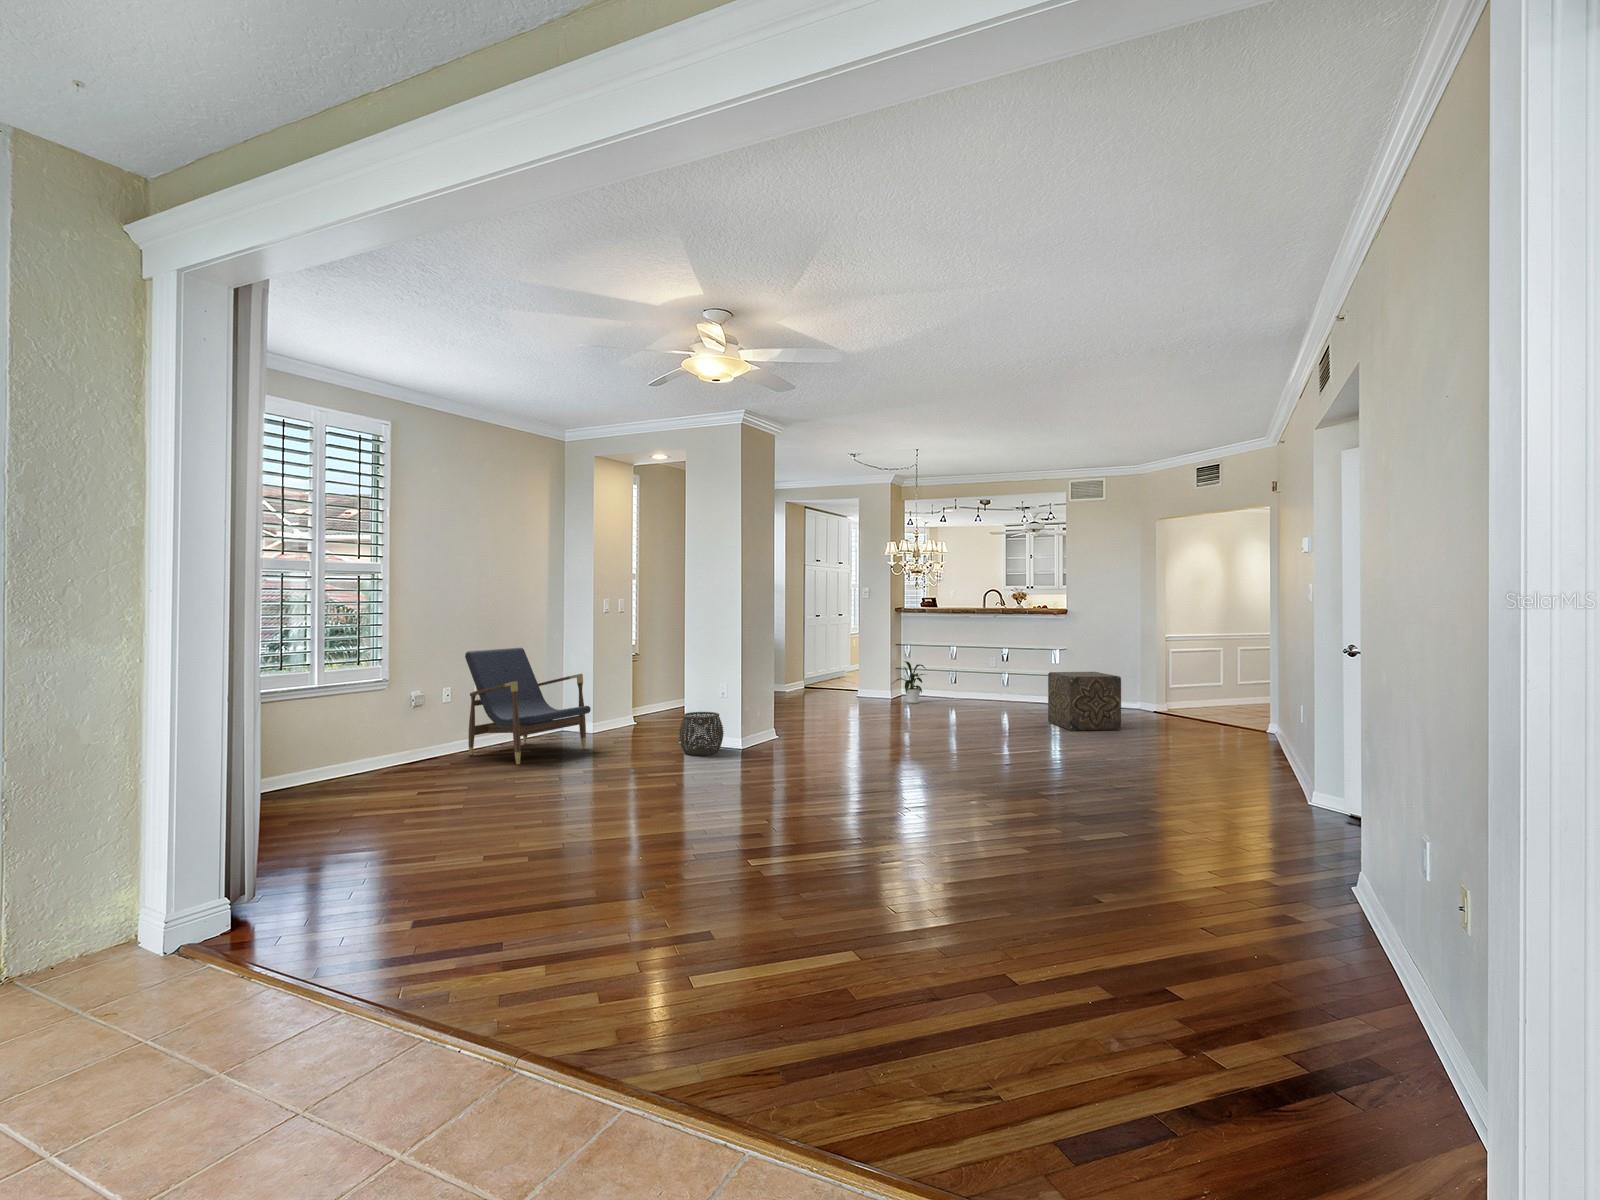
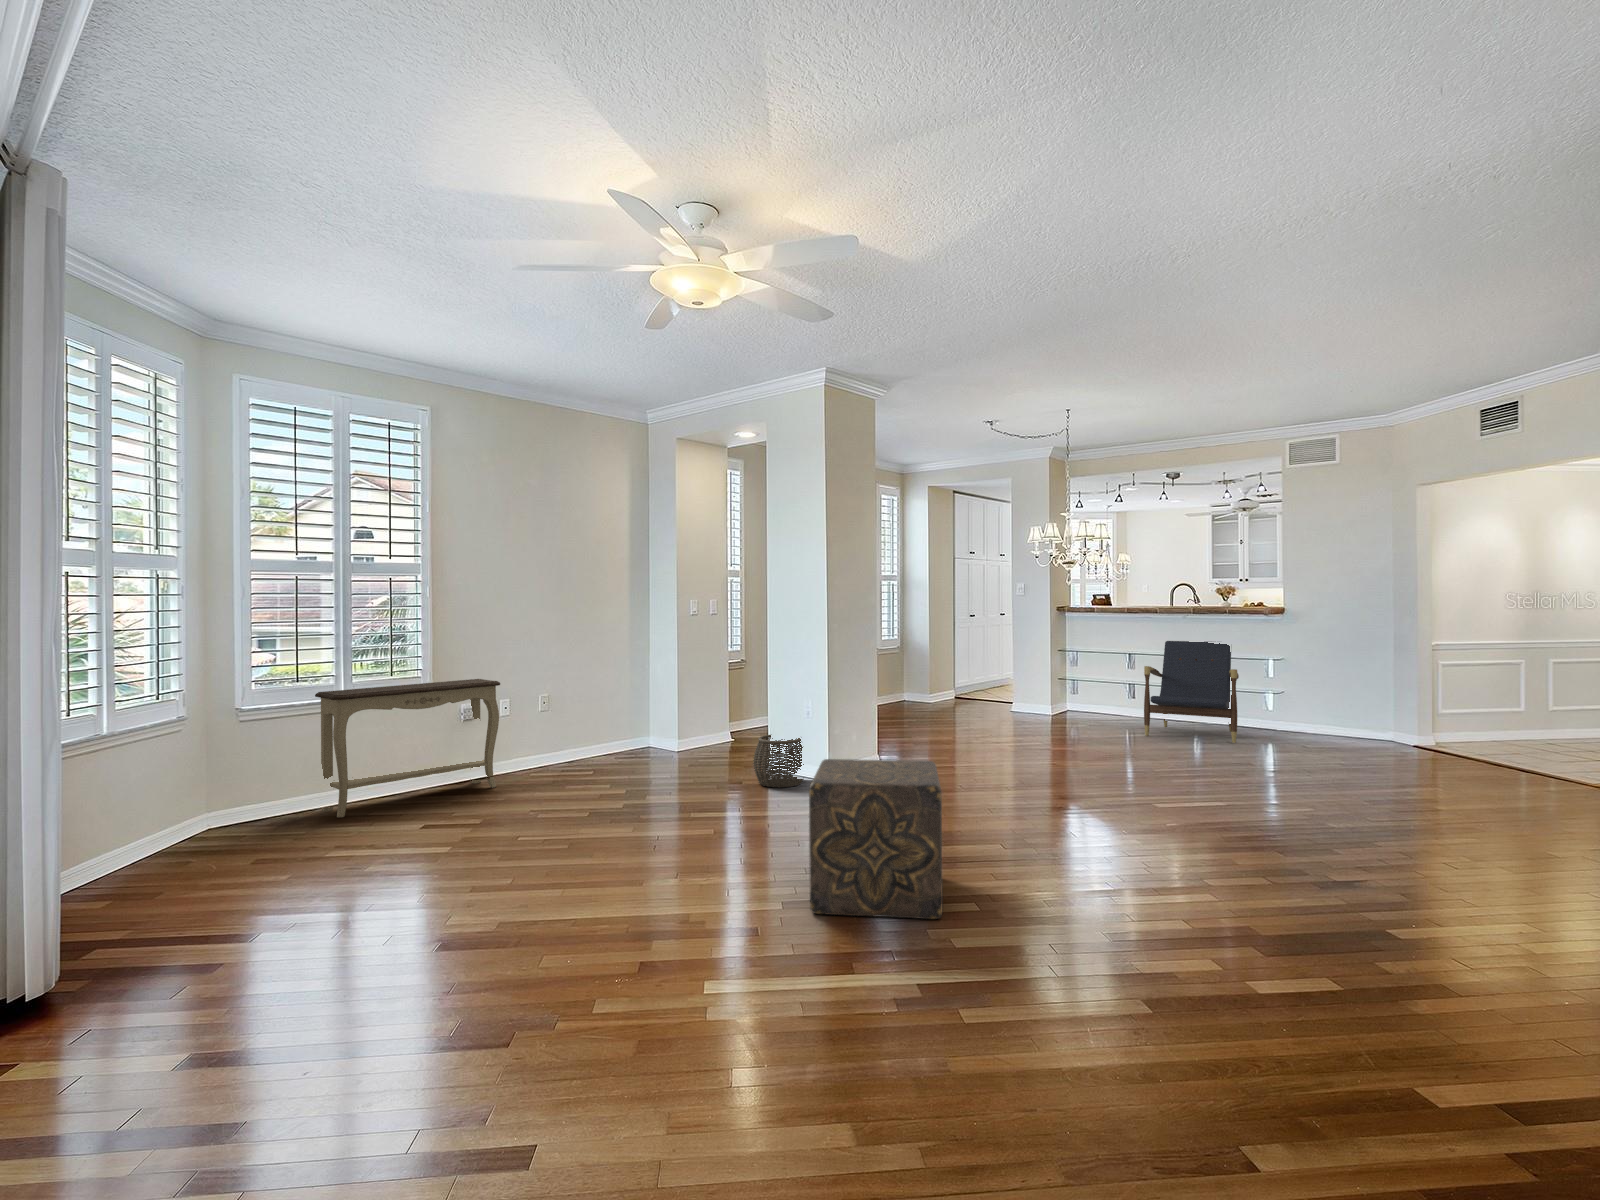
lounge chair: present [465,648,591,765] -> present [1144,641,1239,743]
house plant: present [893,661,926,703] -> none [1046,673,1097,725]
console table: none [289,669,453,794] -> present [315,679,500,818]
ottoman: present [1048,672,1121,731] -> present [809,759,942,919]

